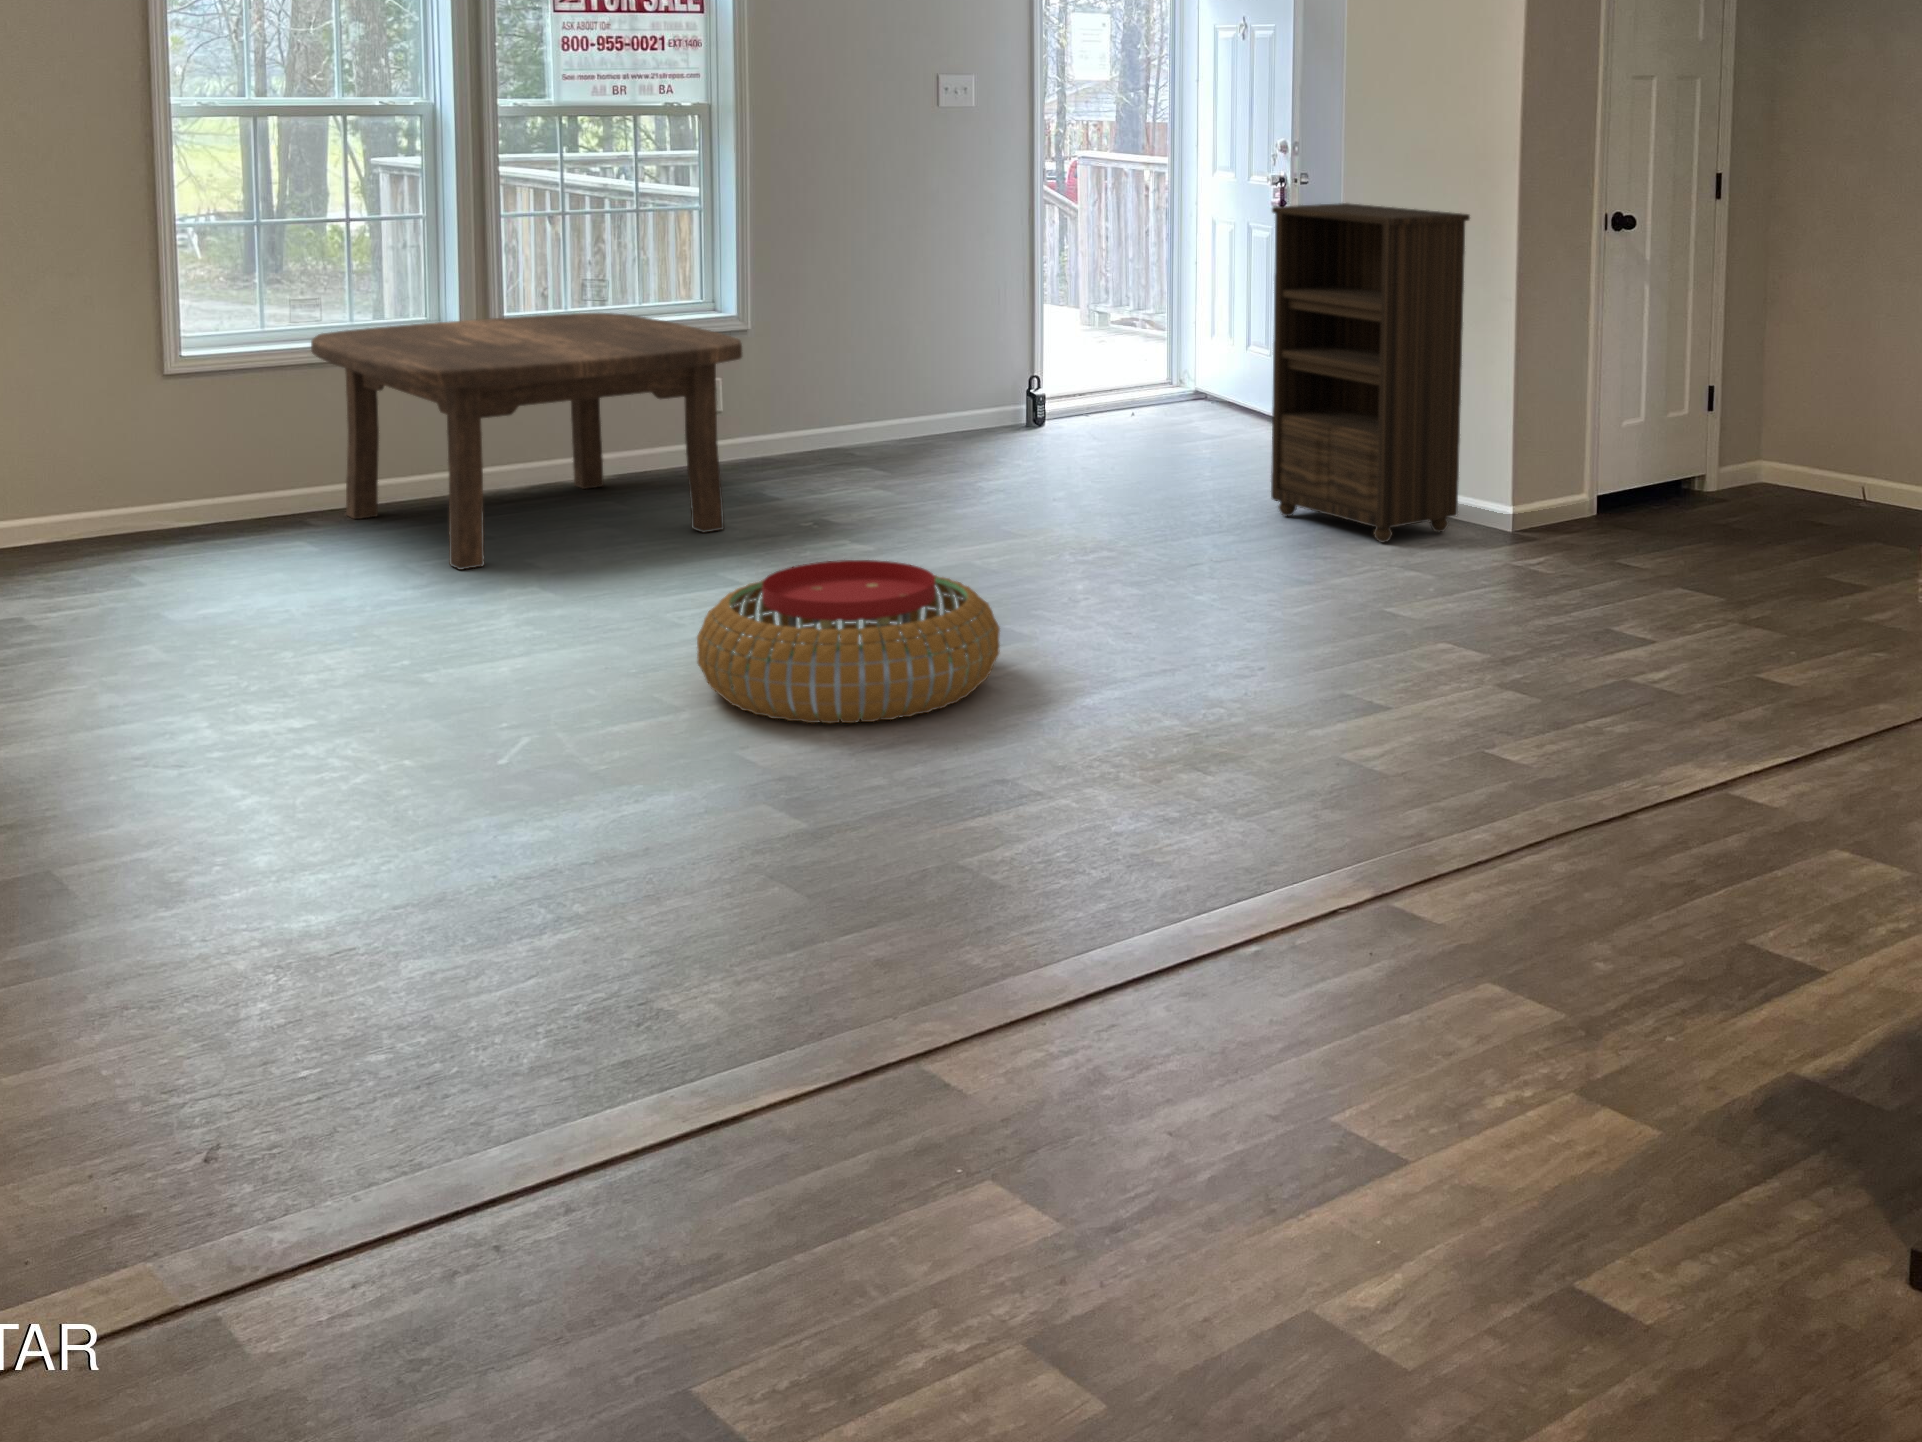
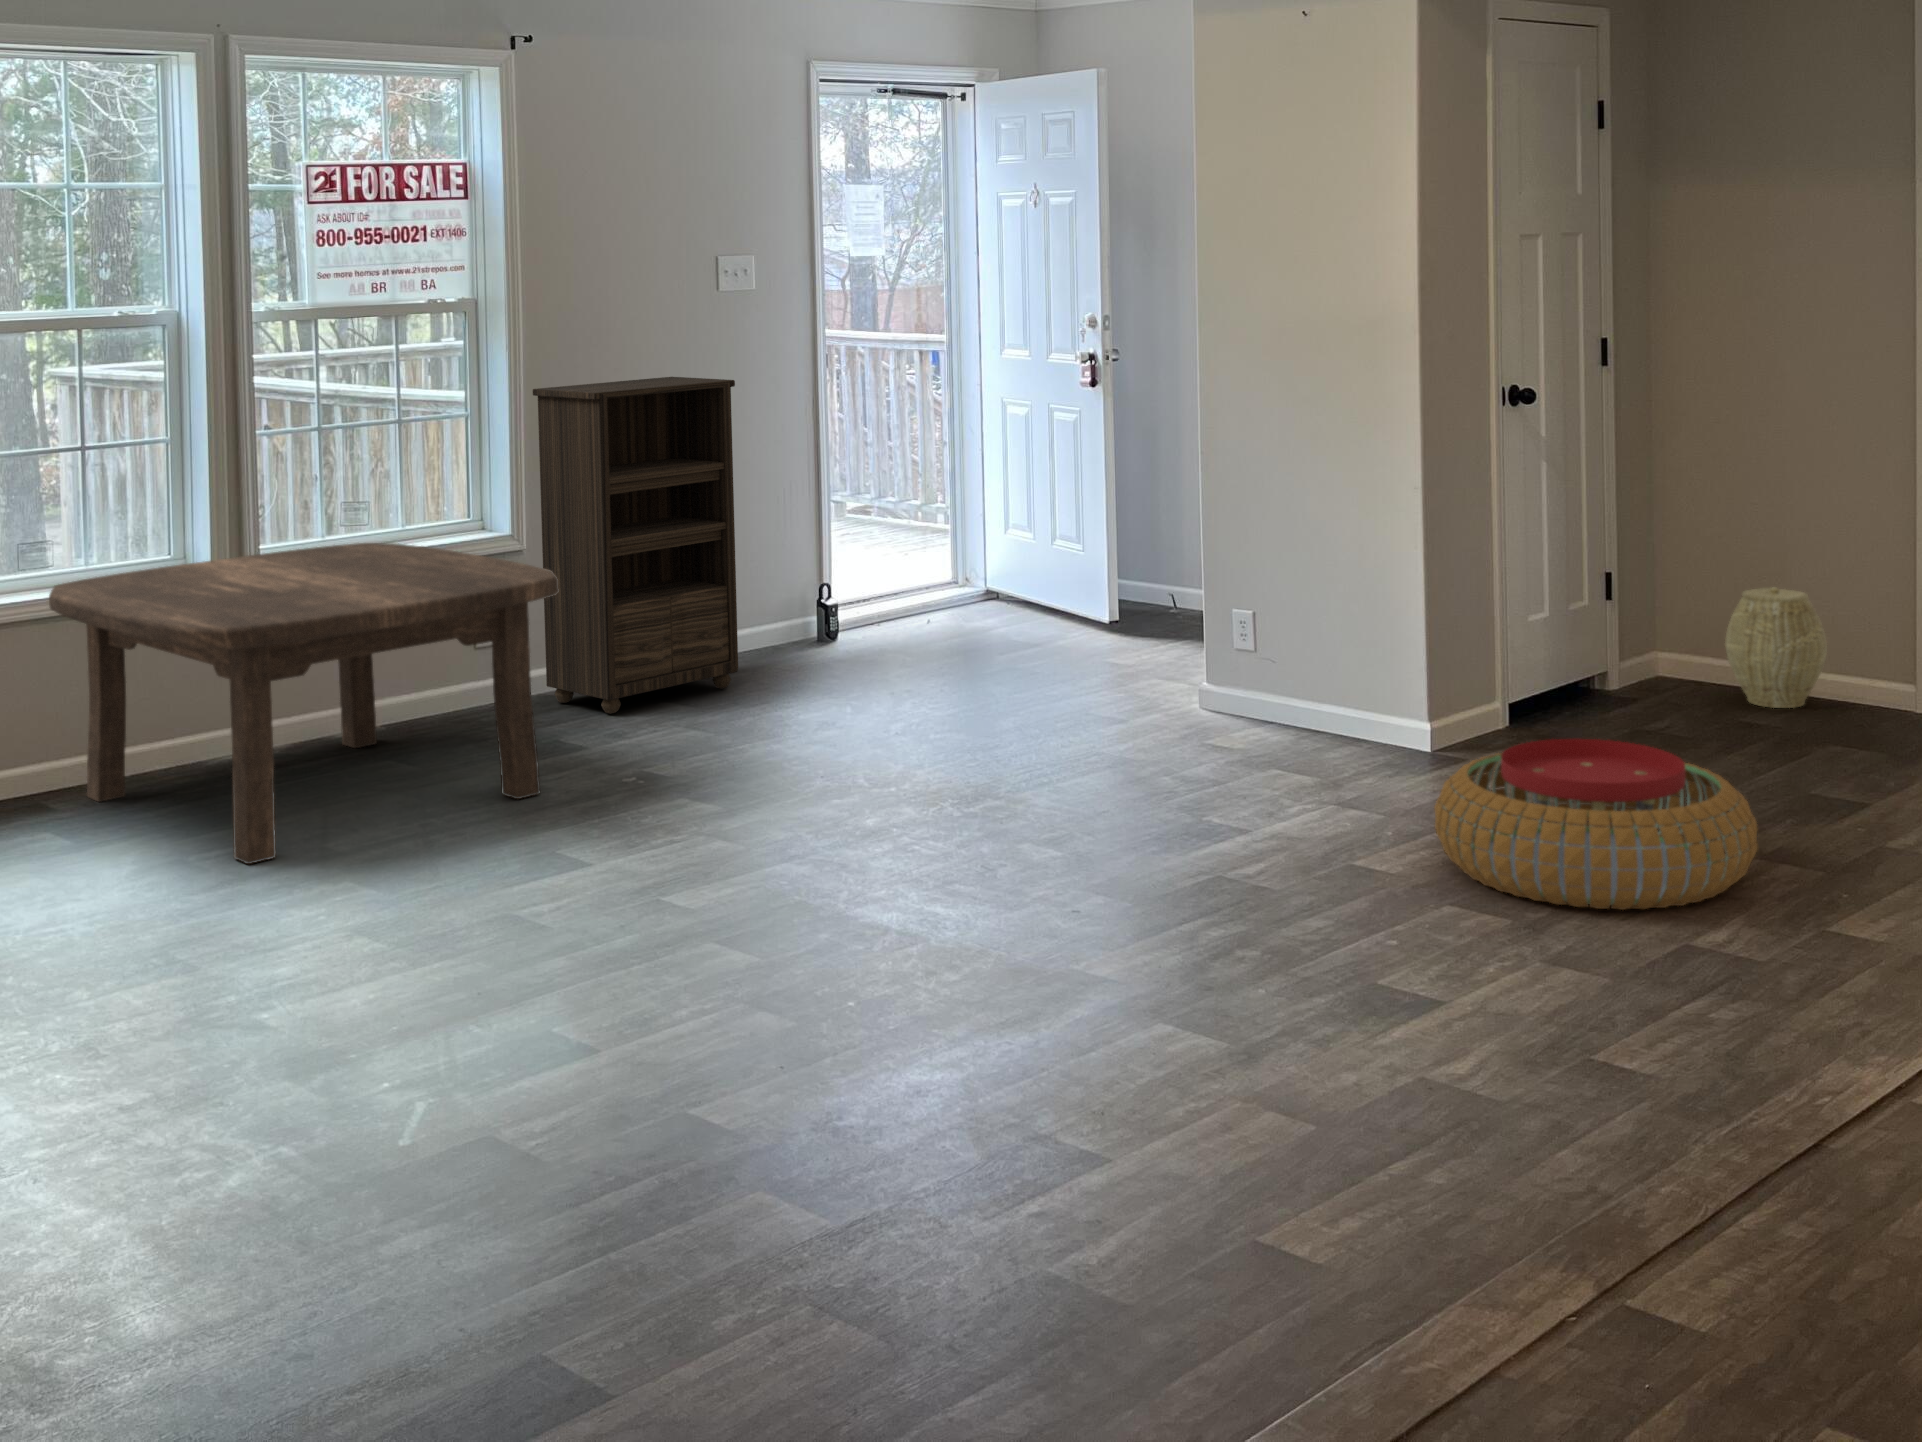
bookshelf: present [1271,203,1470,542] -> present [533,377,738,714]
woven basket: none [1805,404,1894,512] -> present [1725,587,1827,708]
pouf: present [697,560,1000,723] -> present [1434,739,1758,910]

